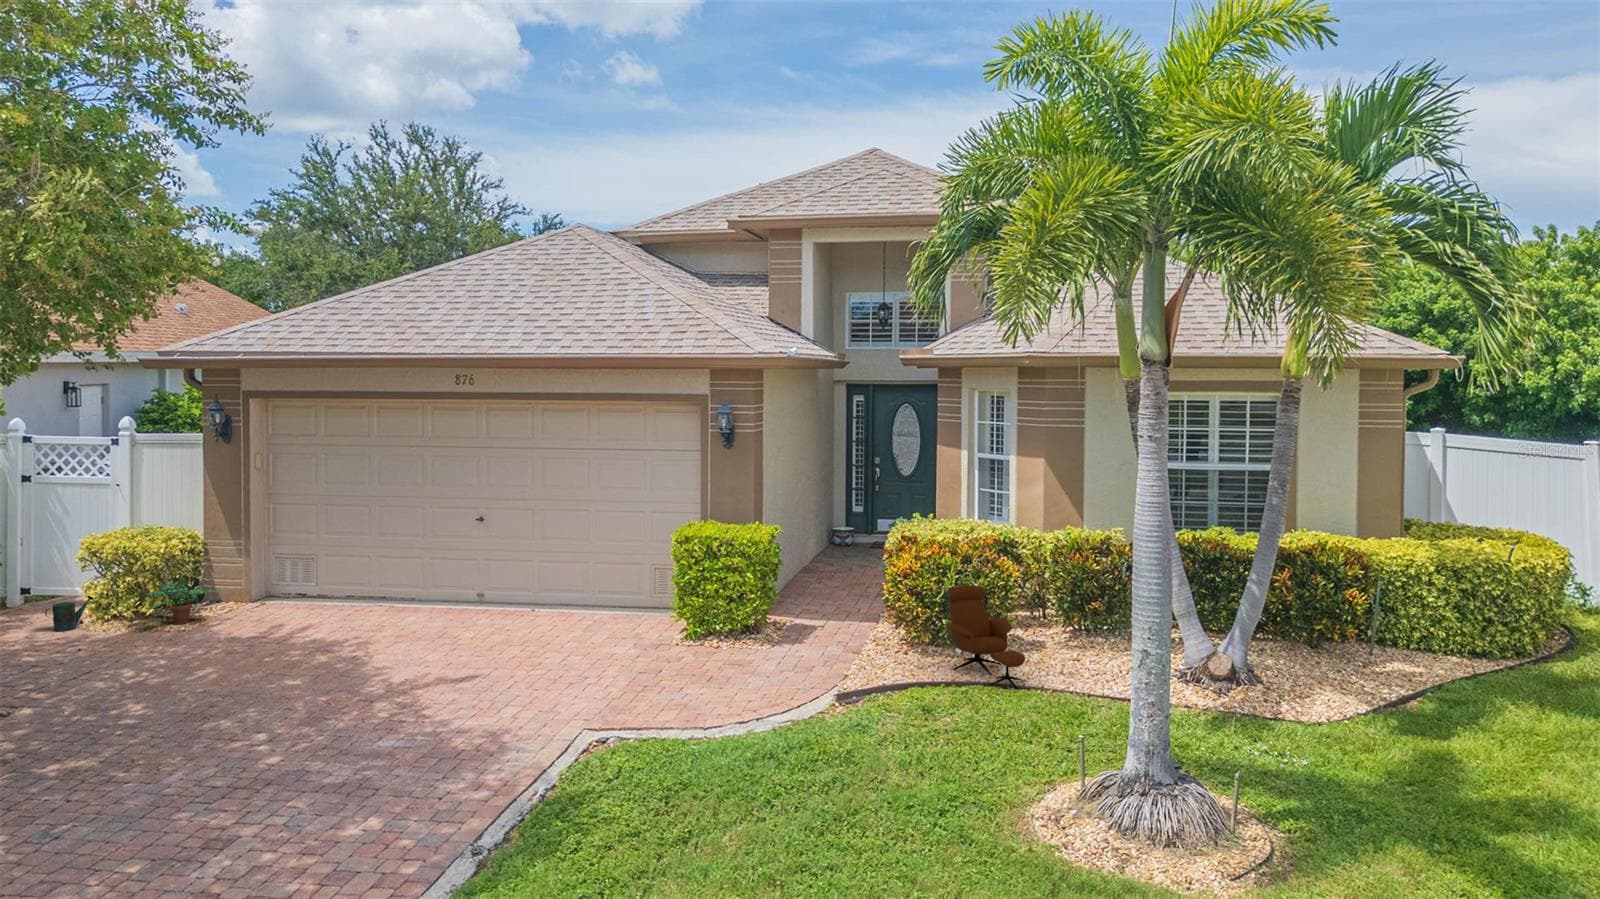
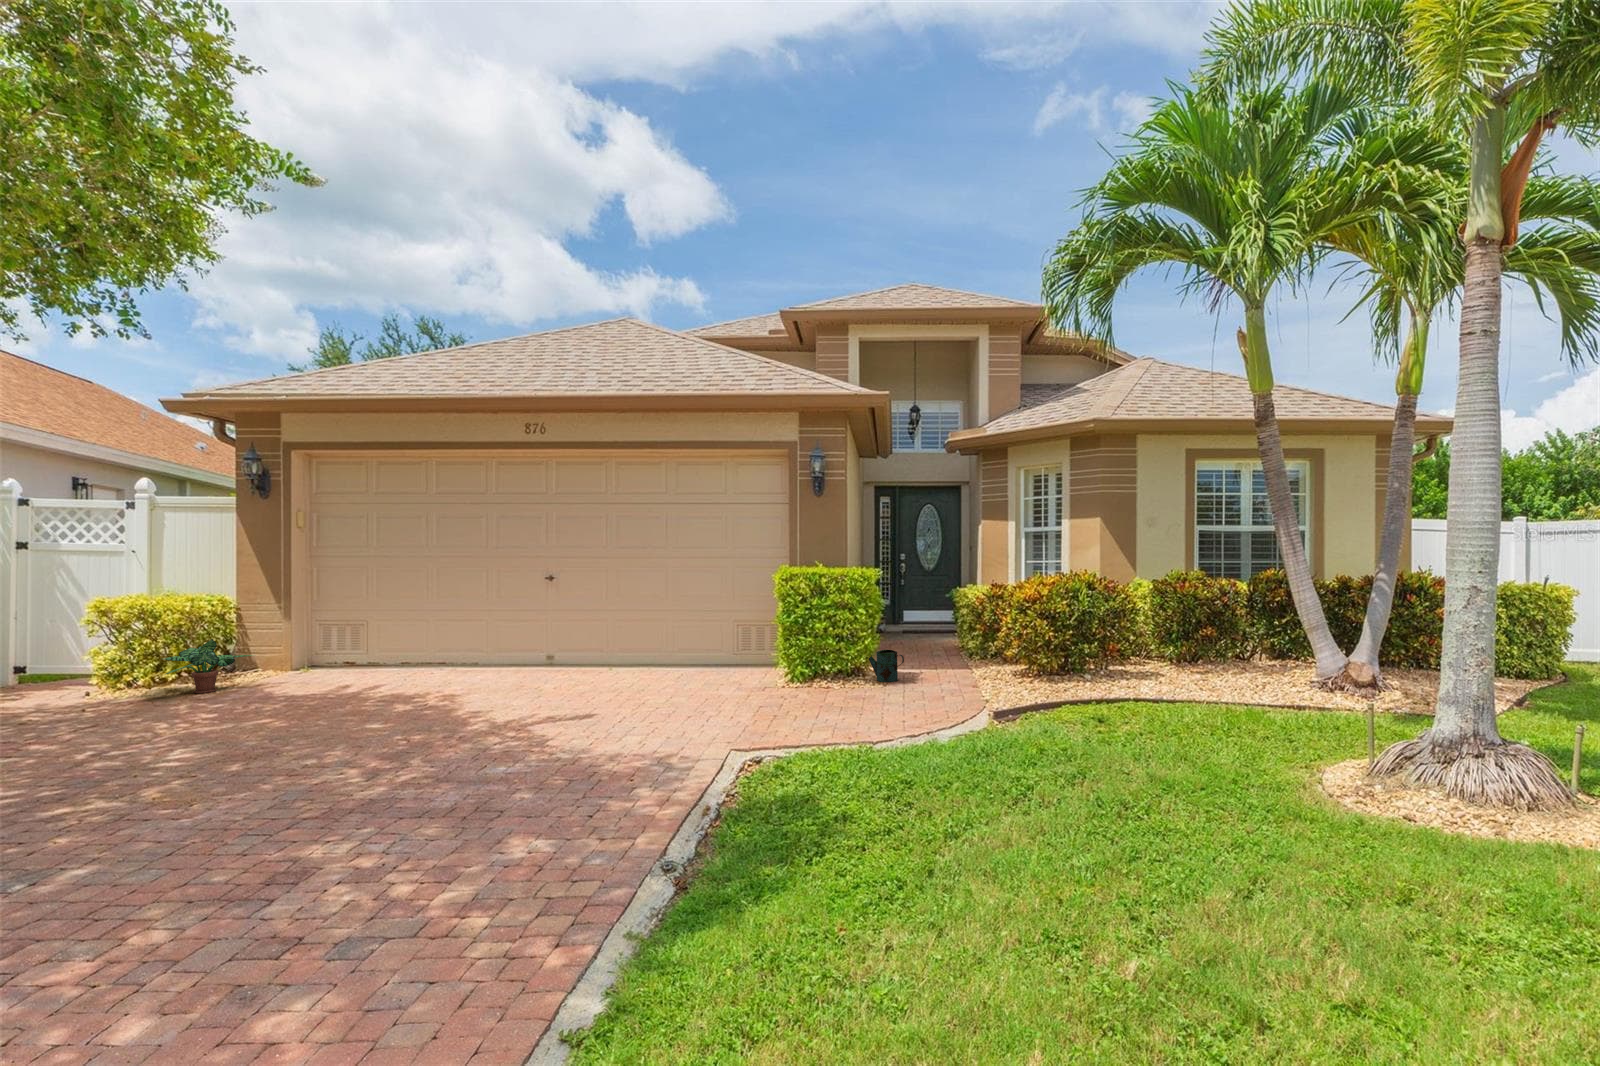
lounge chair: present [946,585,1025,690] -> none [1090,606,1203,705]
watering can: present [45,596,94,631] -> present [869,650,904,682]

